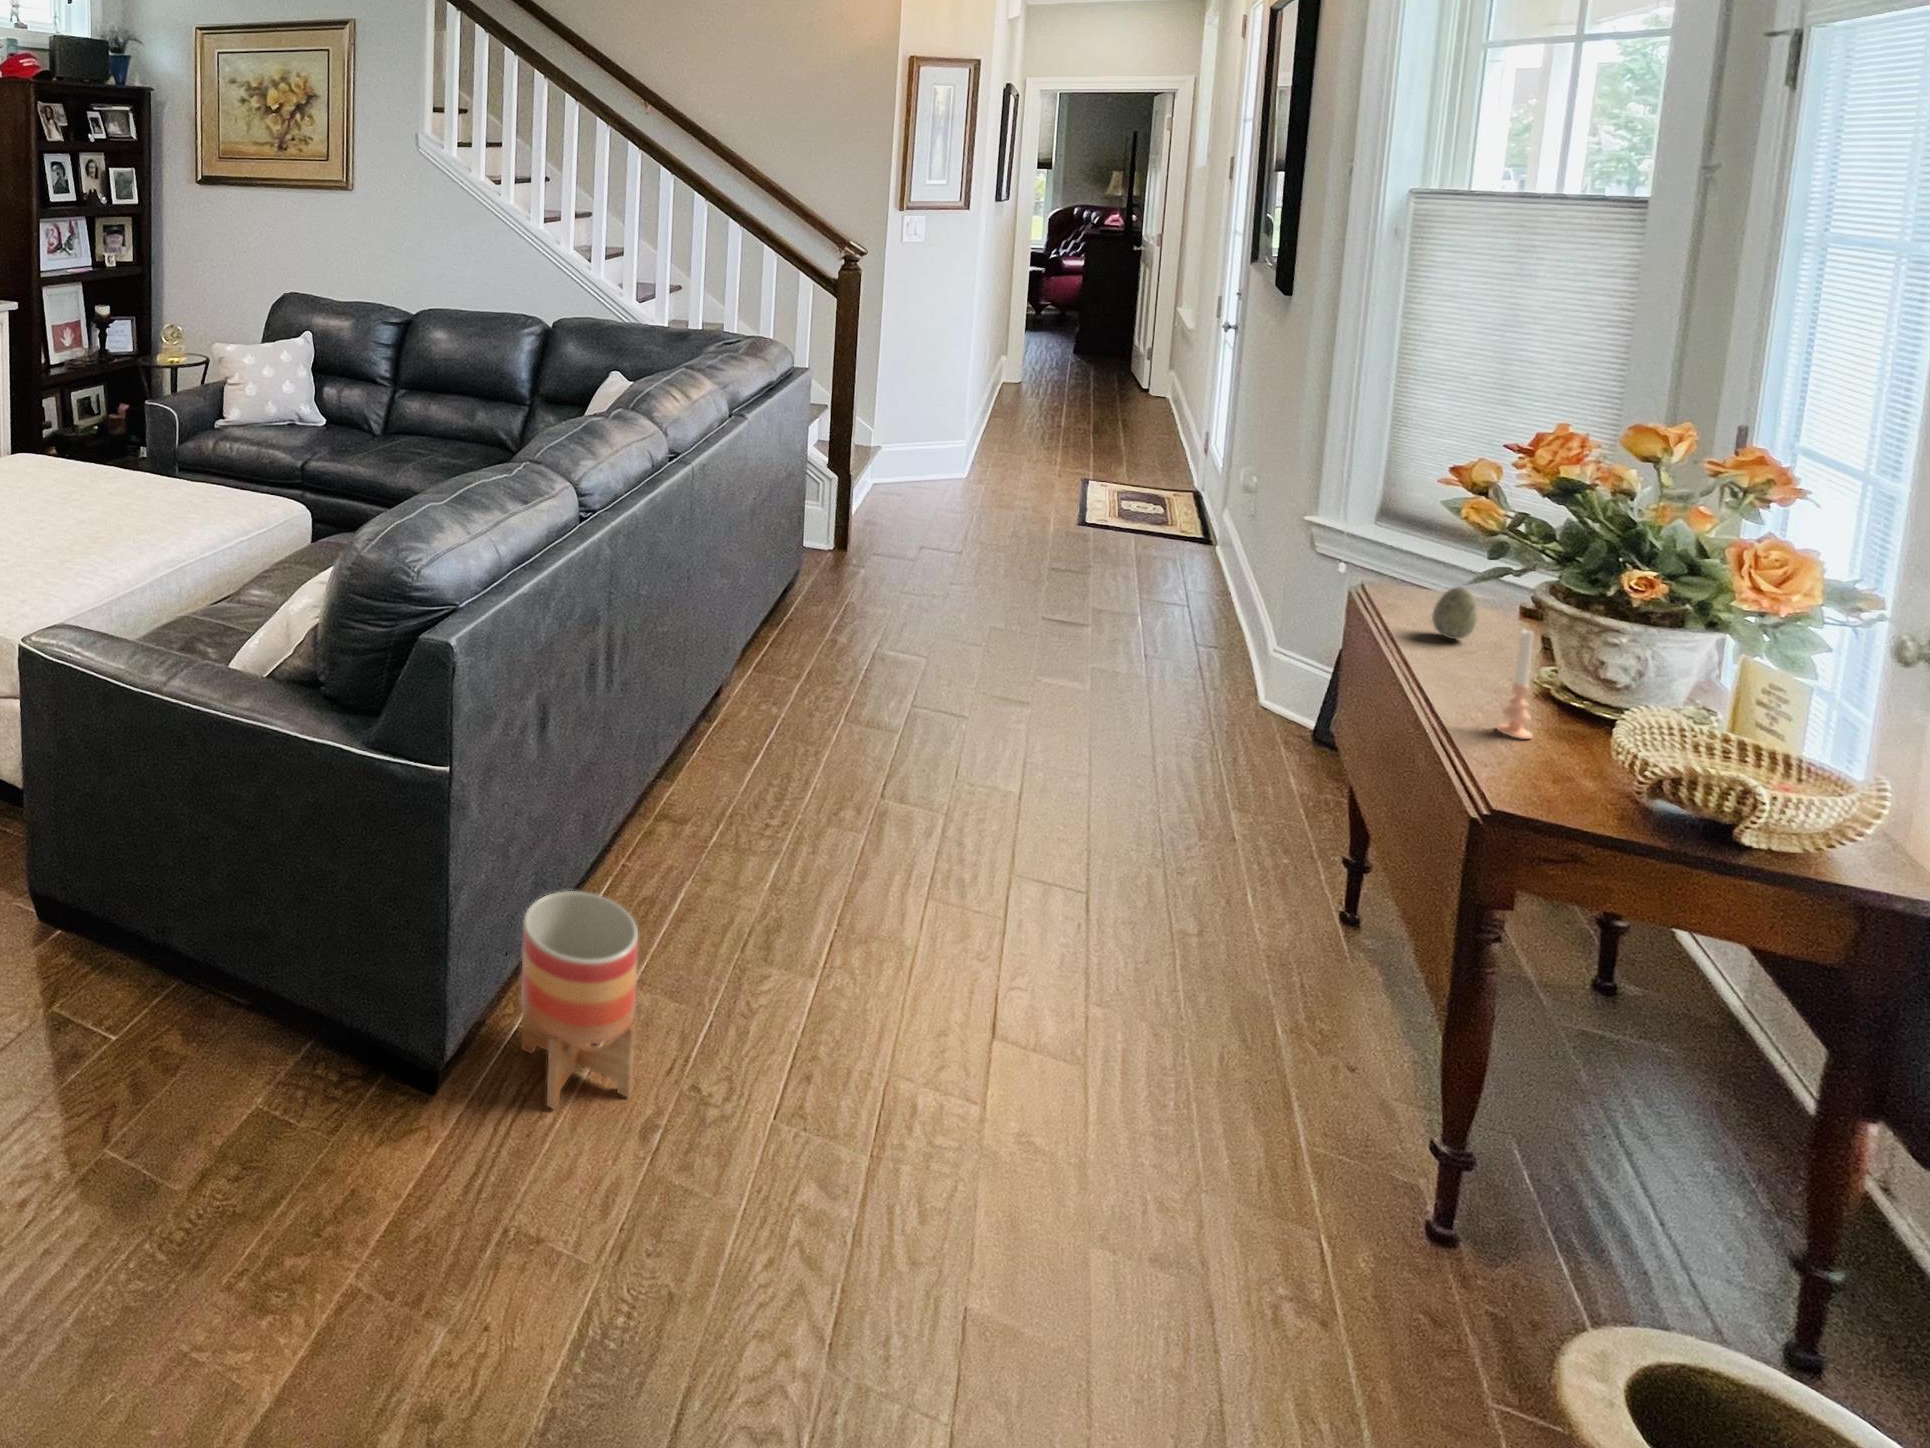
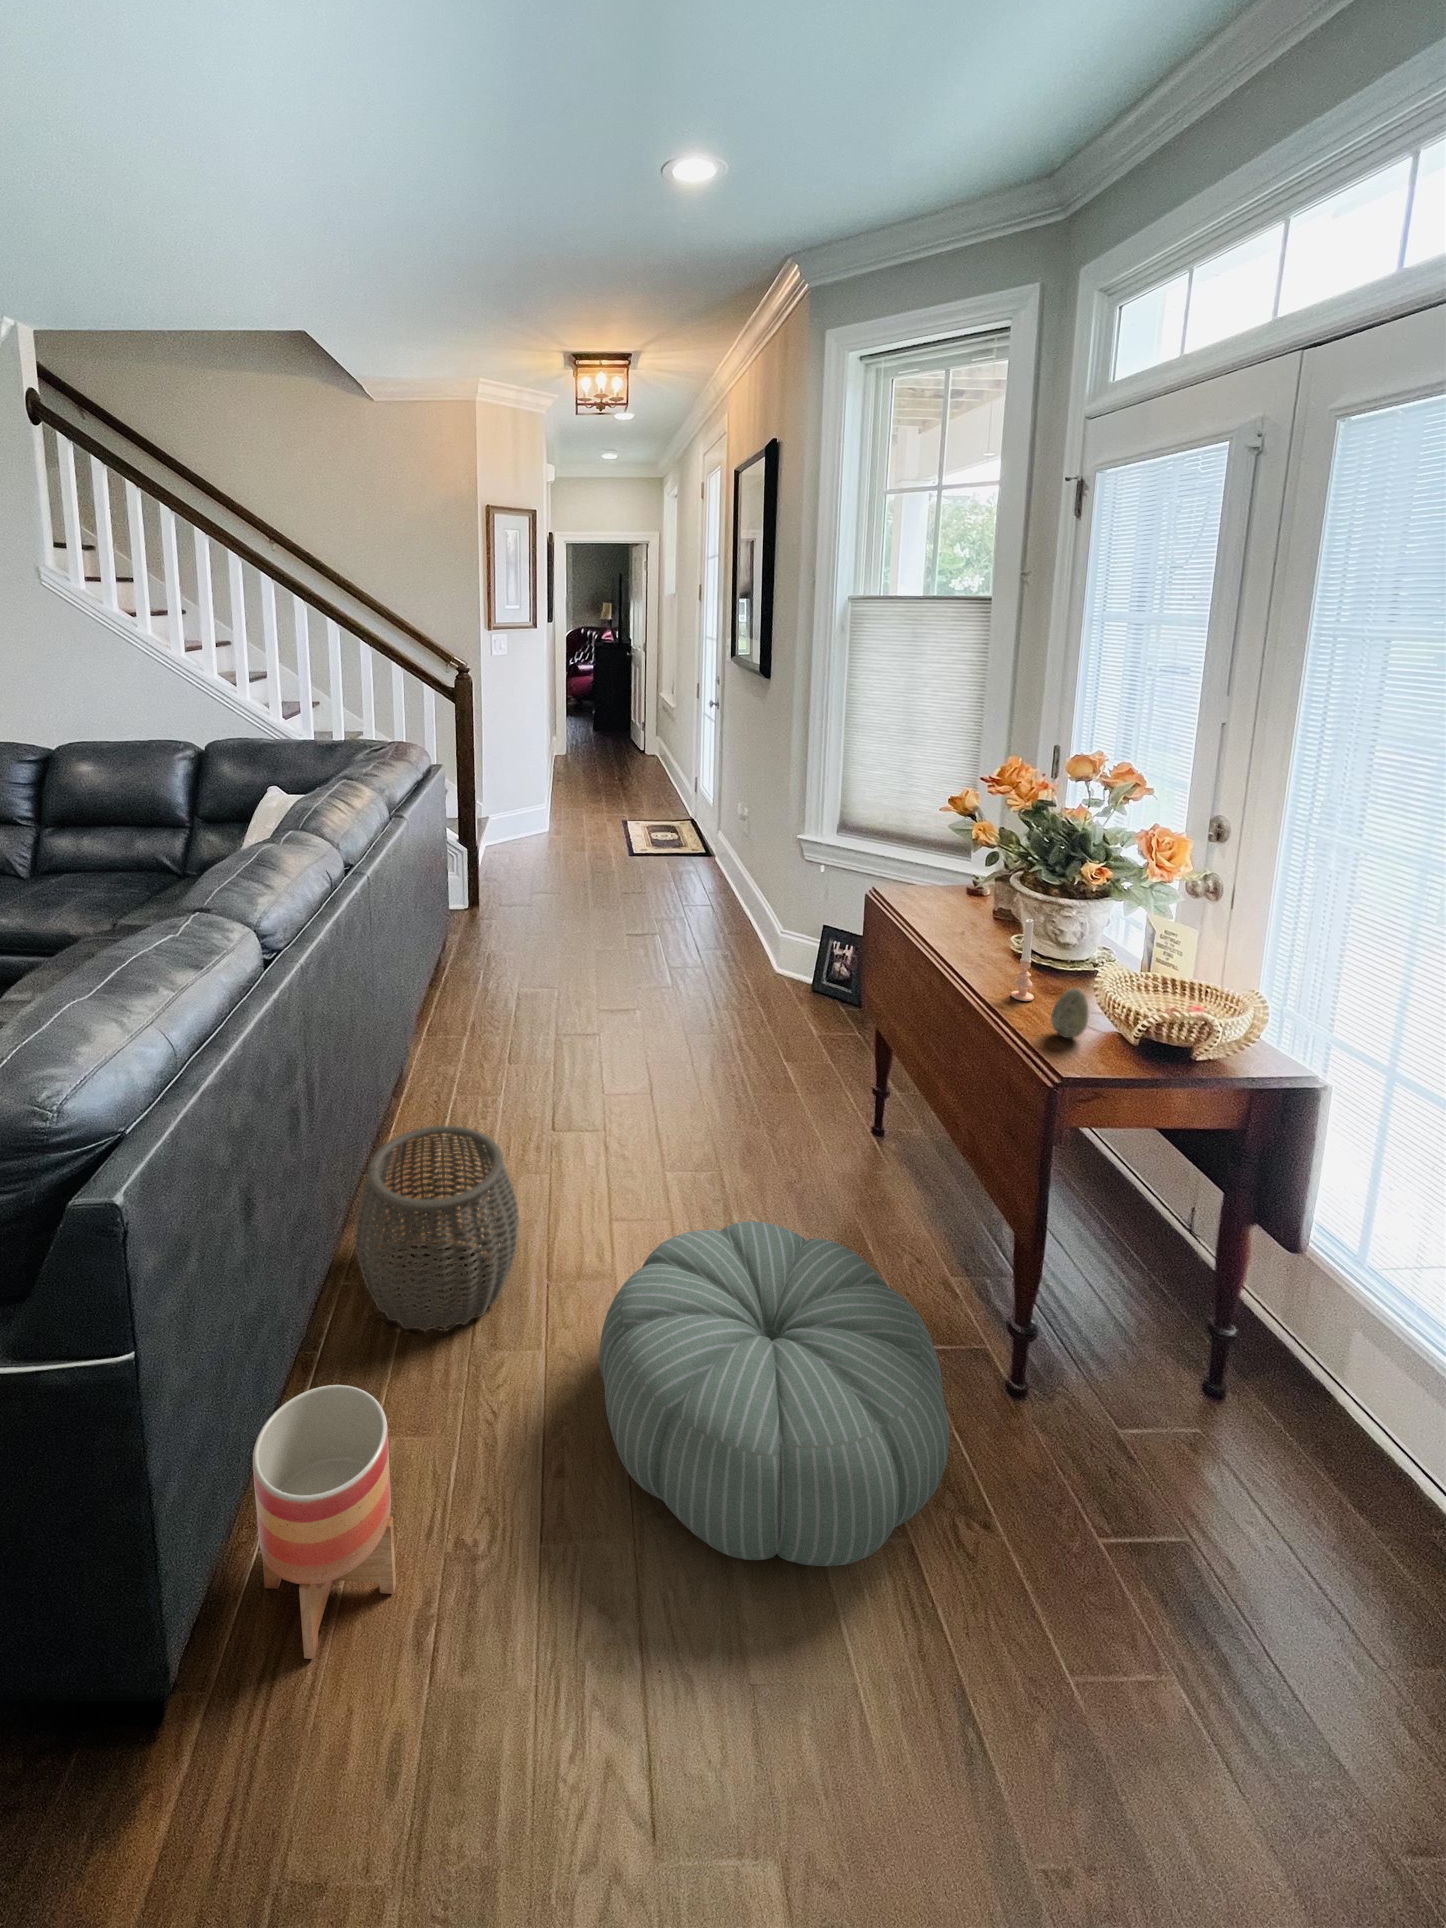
decorative egg: present [1432,587,1477,639] -> present [1051,988,1089,1038]
woven basket: none [637,728,811,932] -> present [355,1126,519,1331]
pouf: none [864,903,1296,1269] -> present [599,1221,950,1566]

